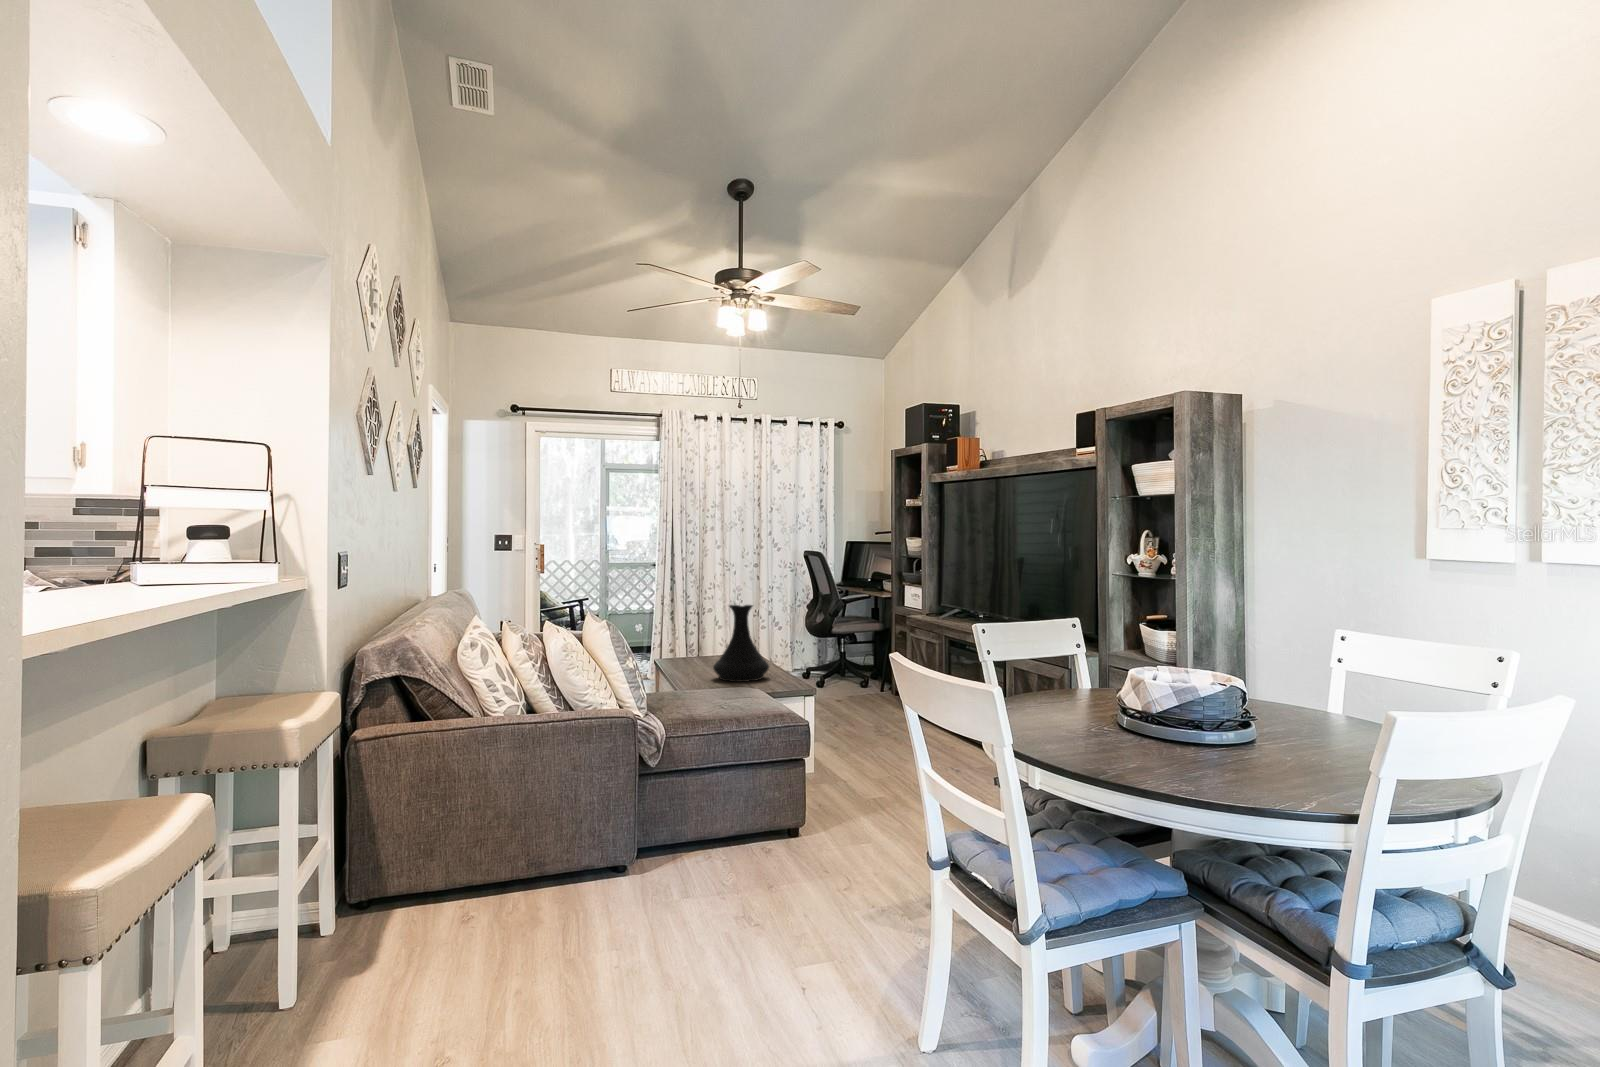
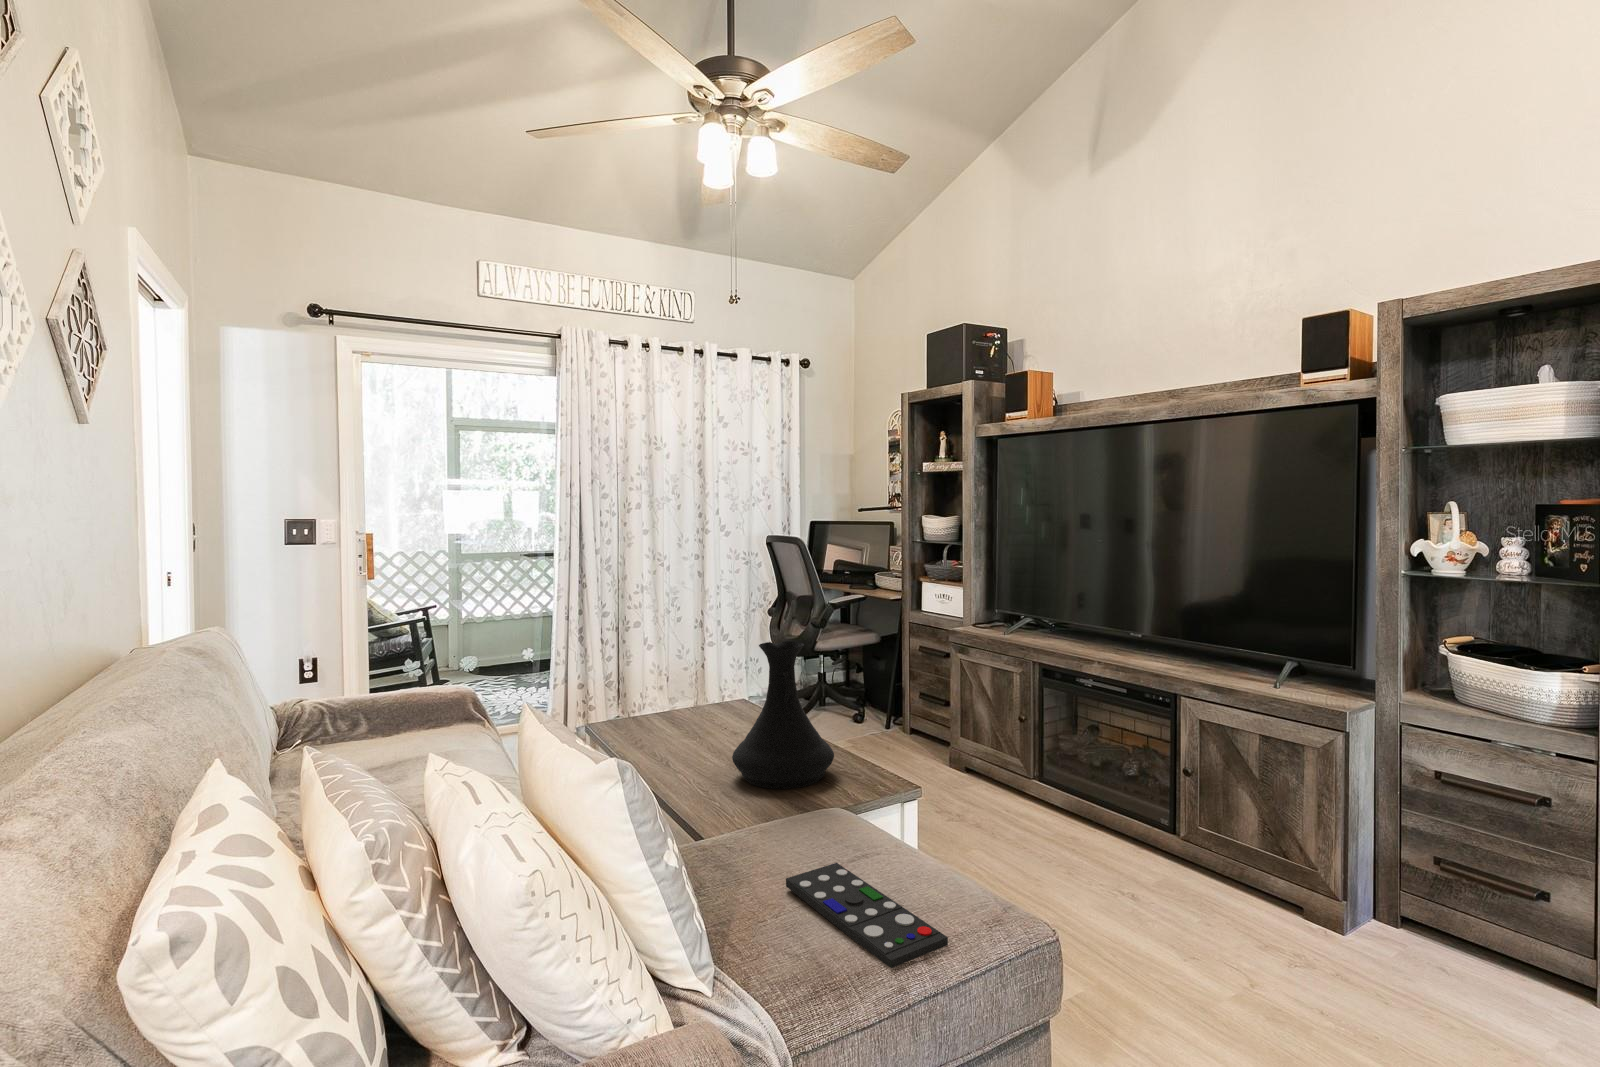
remote control: none [700,696,748,719] -> present [786,863,948,968]

